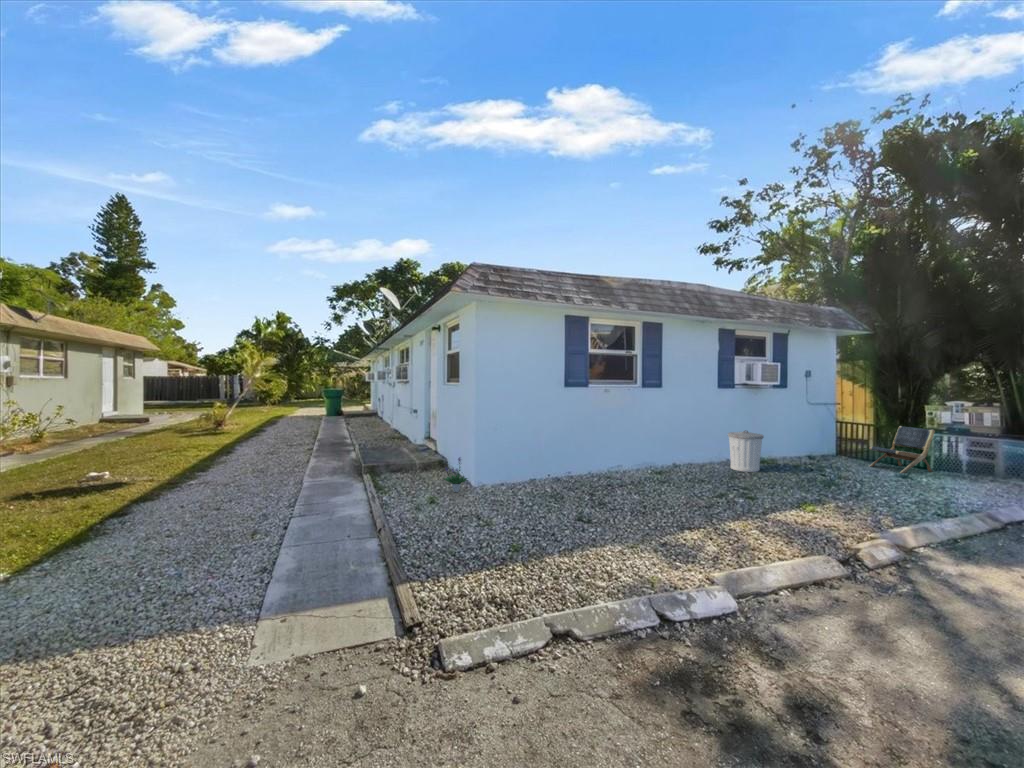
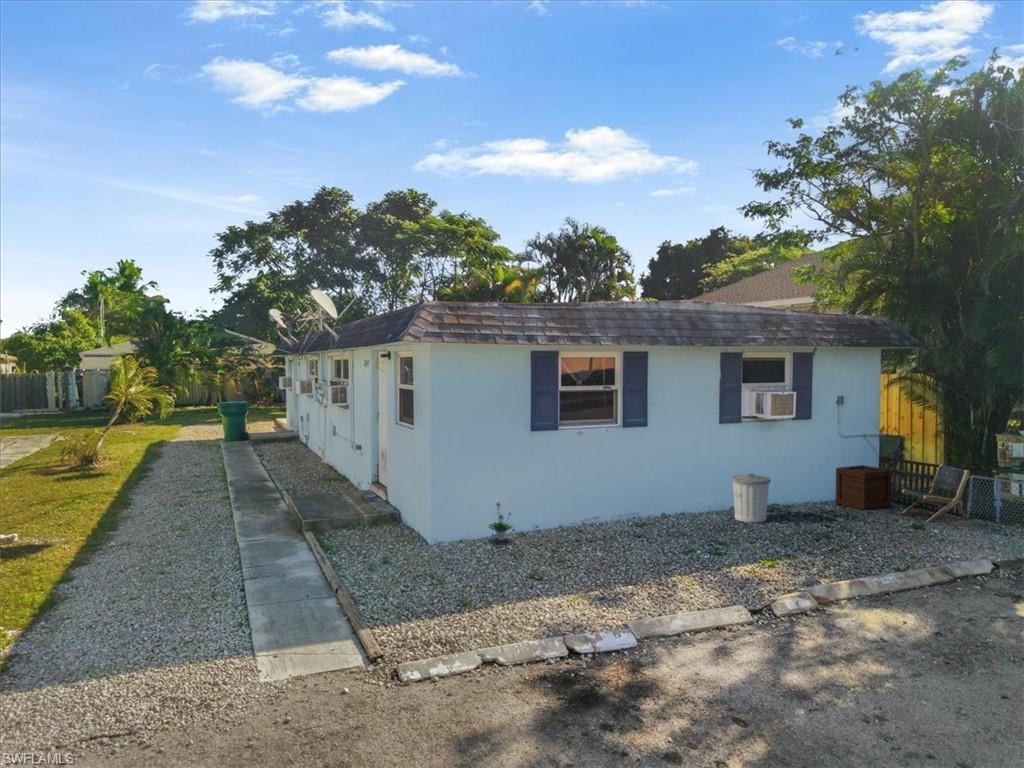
wooden crate: none [804,428,854,464] -> present [835,465,892,510]
potted plant: present [444,457,467,492] -> present [489,502,513,540]

